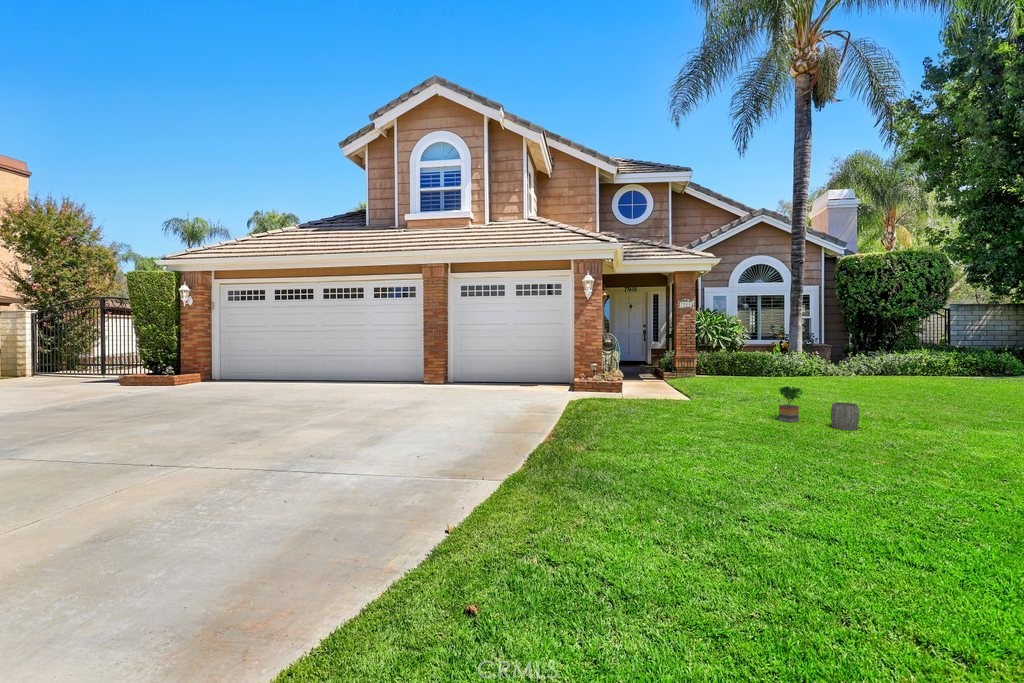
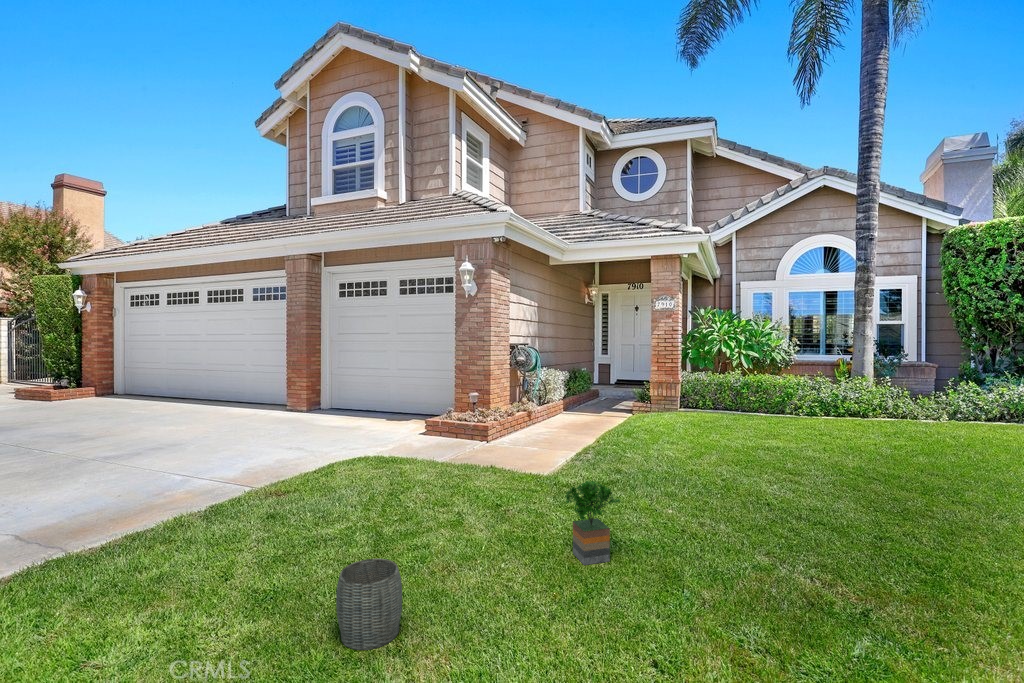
woven basket: present [831,403,859,430] -> present [336,559,402,650]

